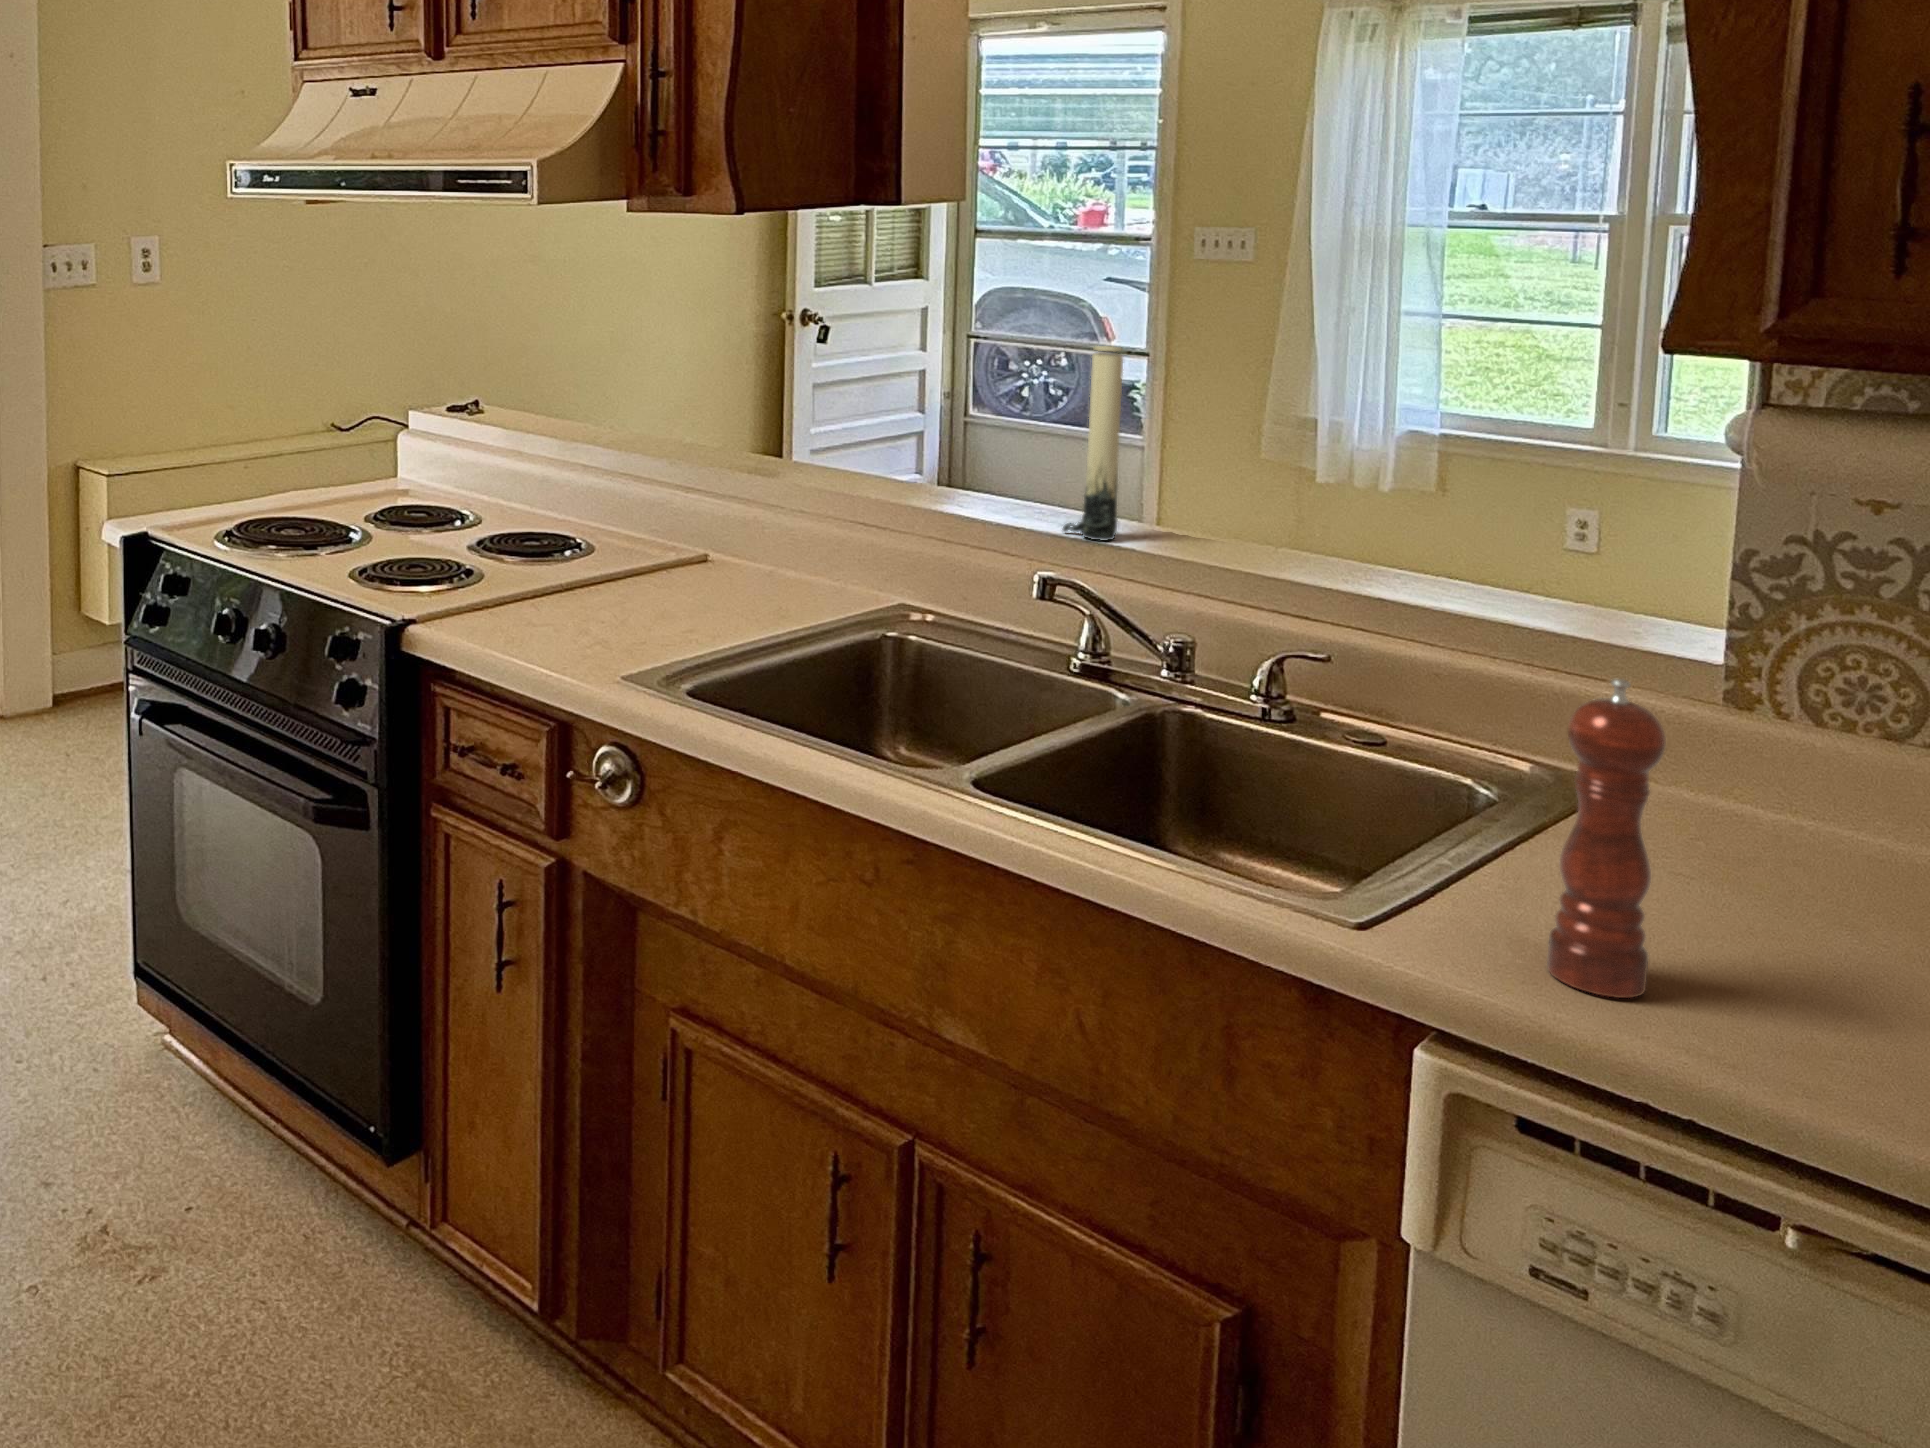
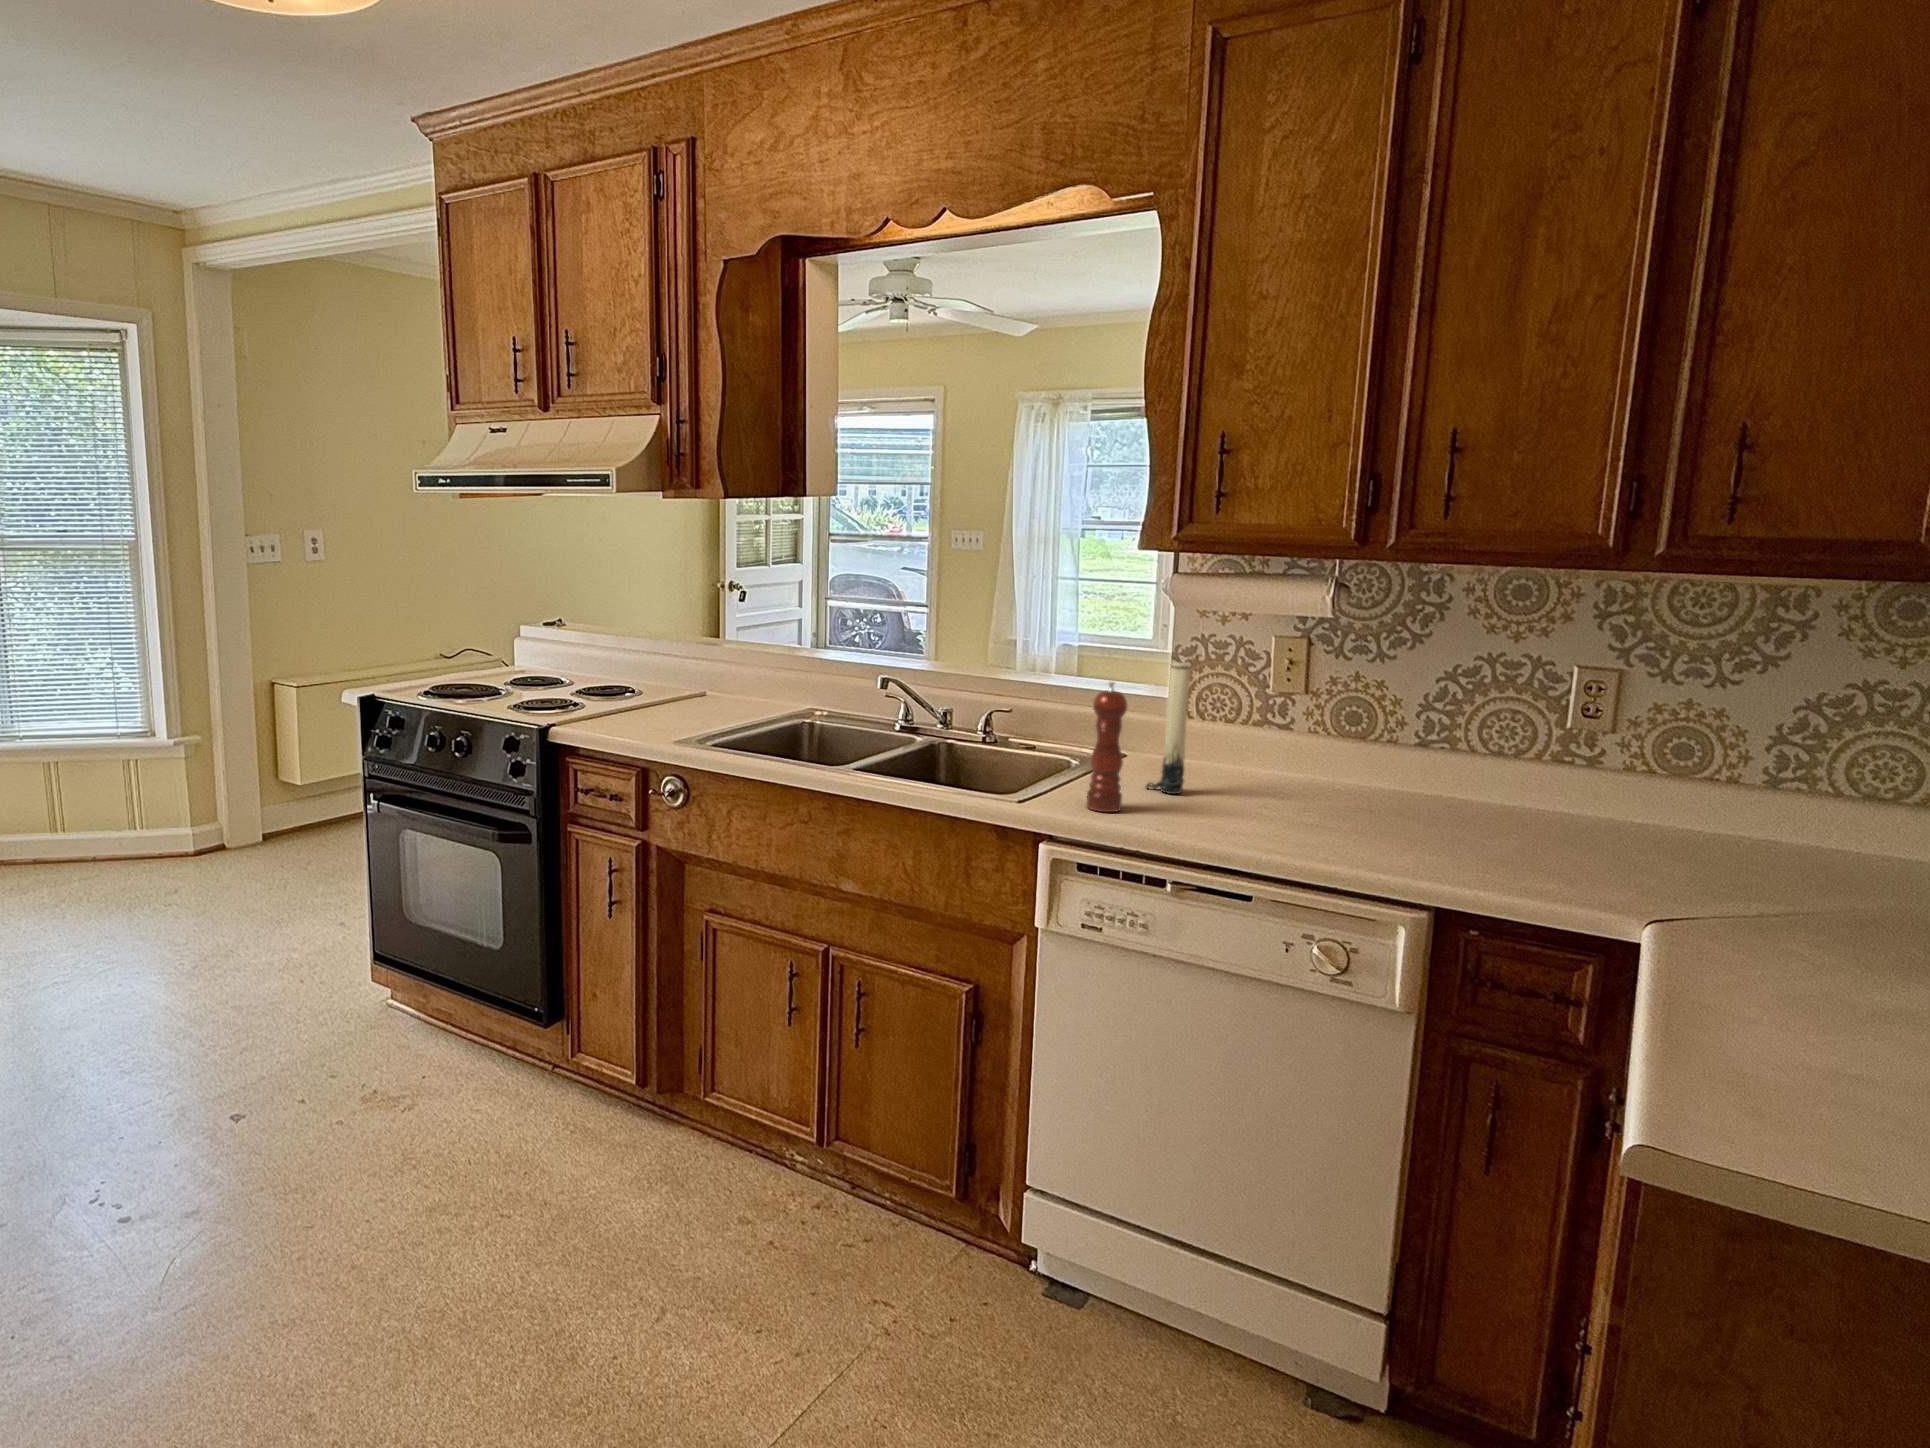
candle: present [1063,346,1123,540] -> present [1146,662,1190,794]

